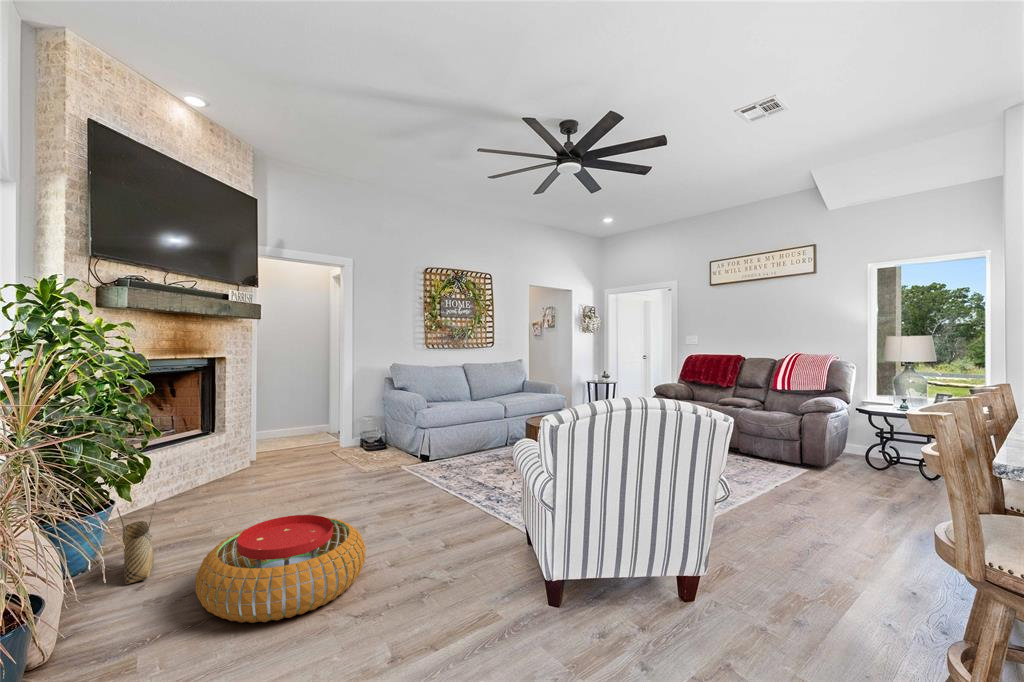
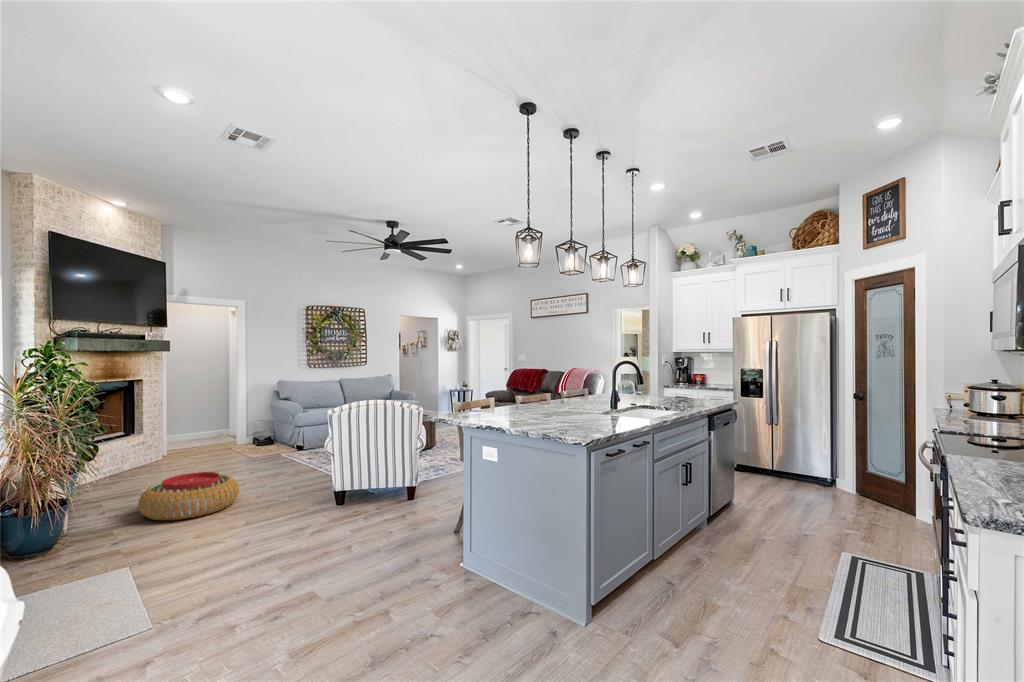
woven basket: present [117,500,156,584] -> none [84,467,109,513]

